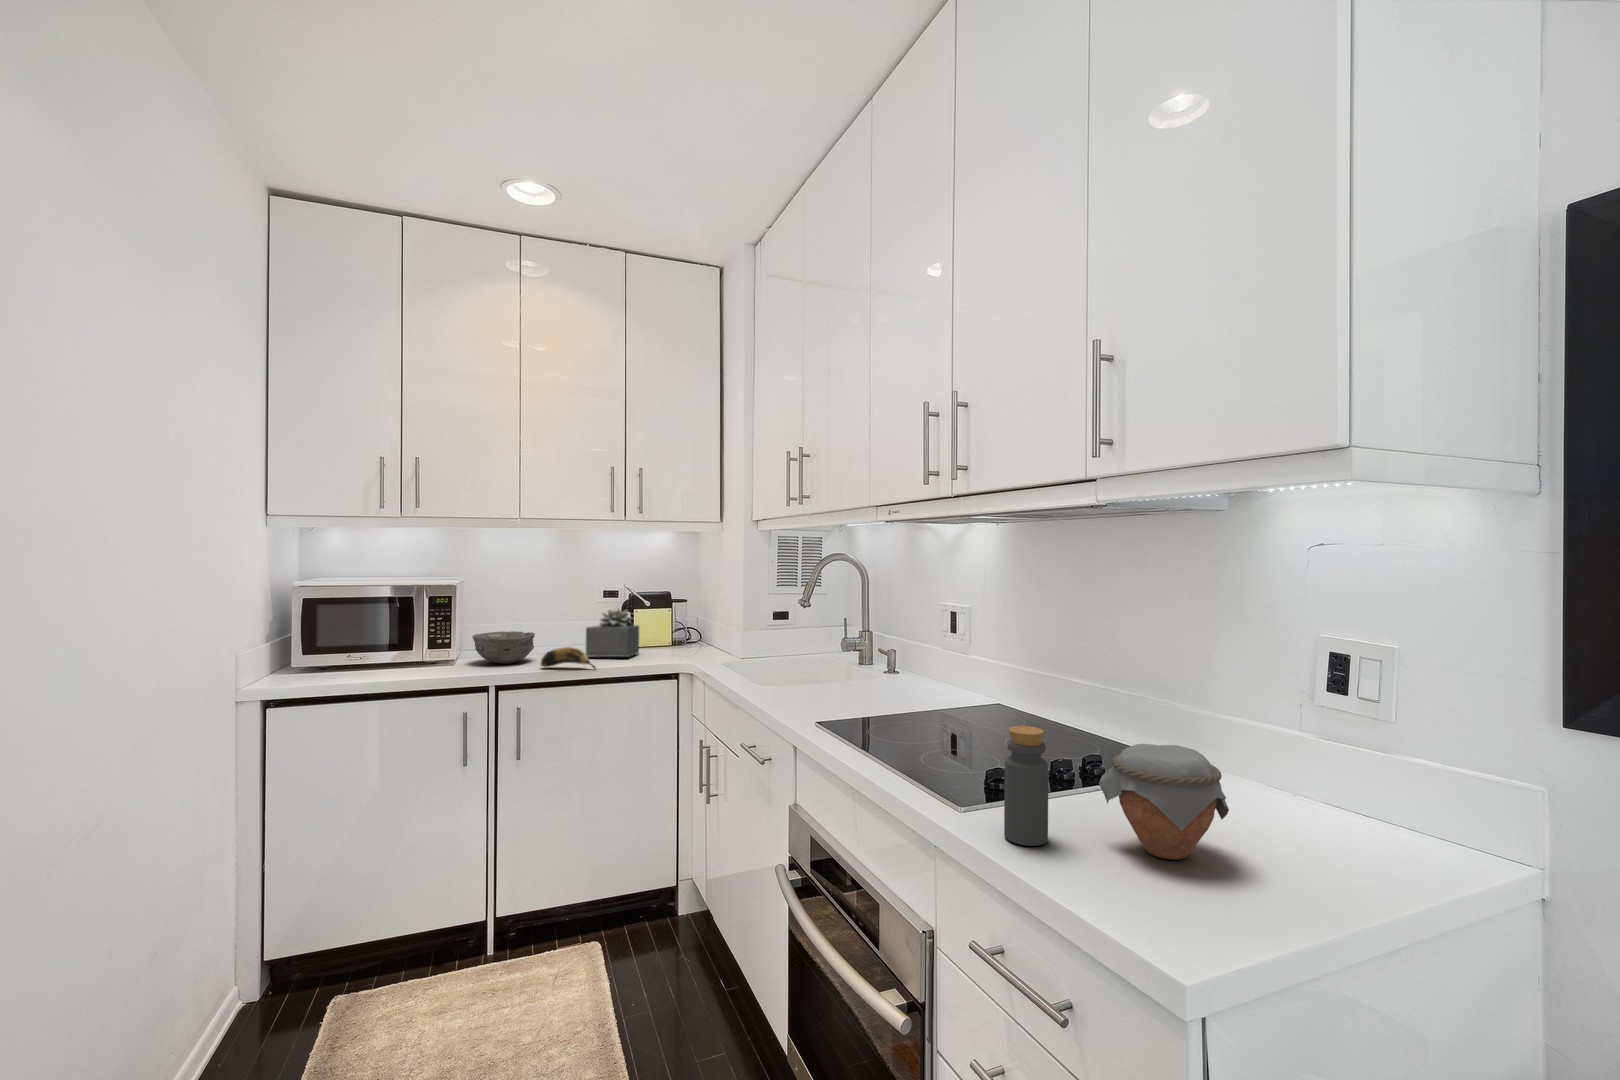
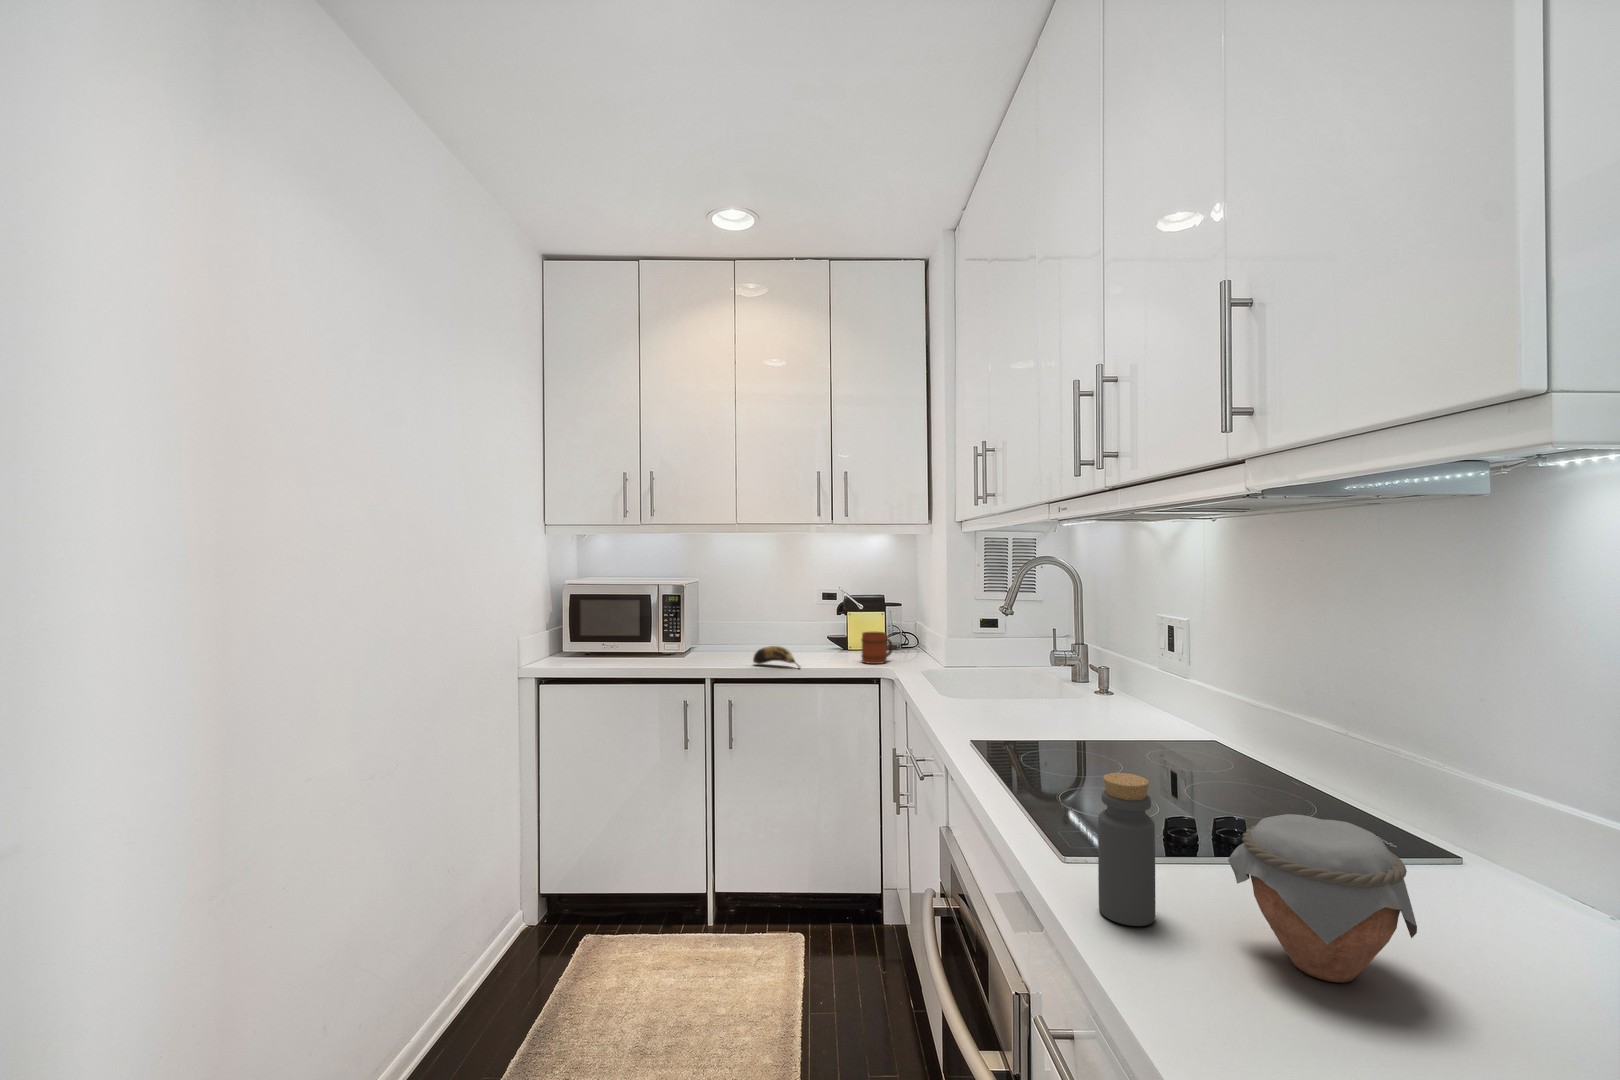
succulent plant: present [586,609,639,657] -> none [799,609,851,658]
mug: none [655,629,686,661] -> present [861,632,893,664]
bowl: present [473,631,535,664] -> none [700,629,753,659]

